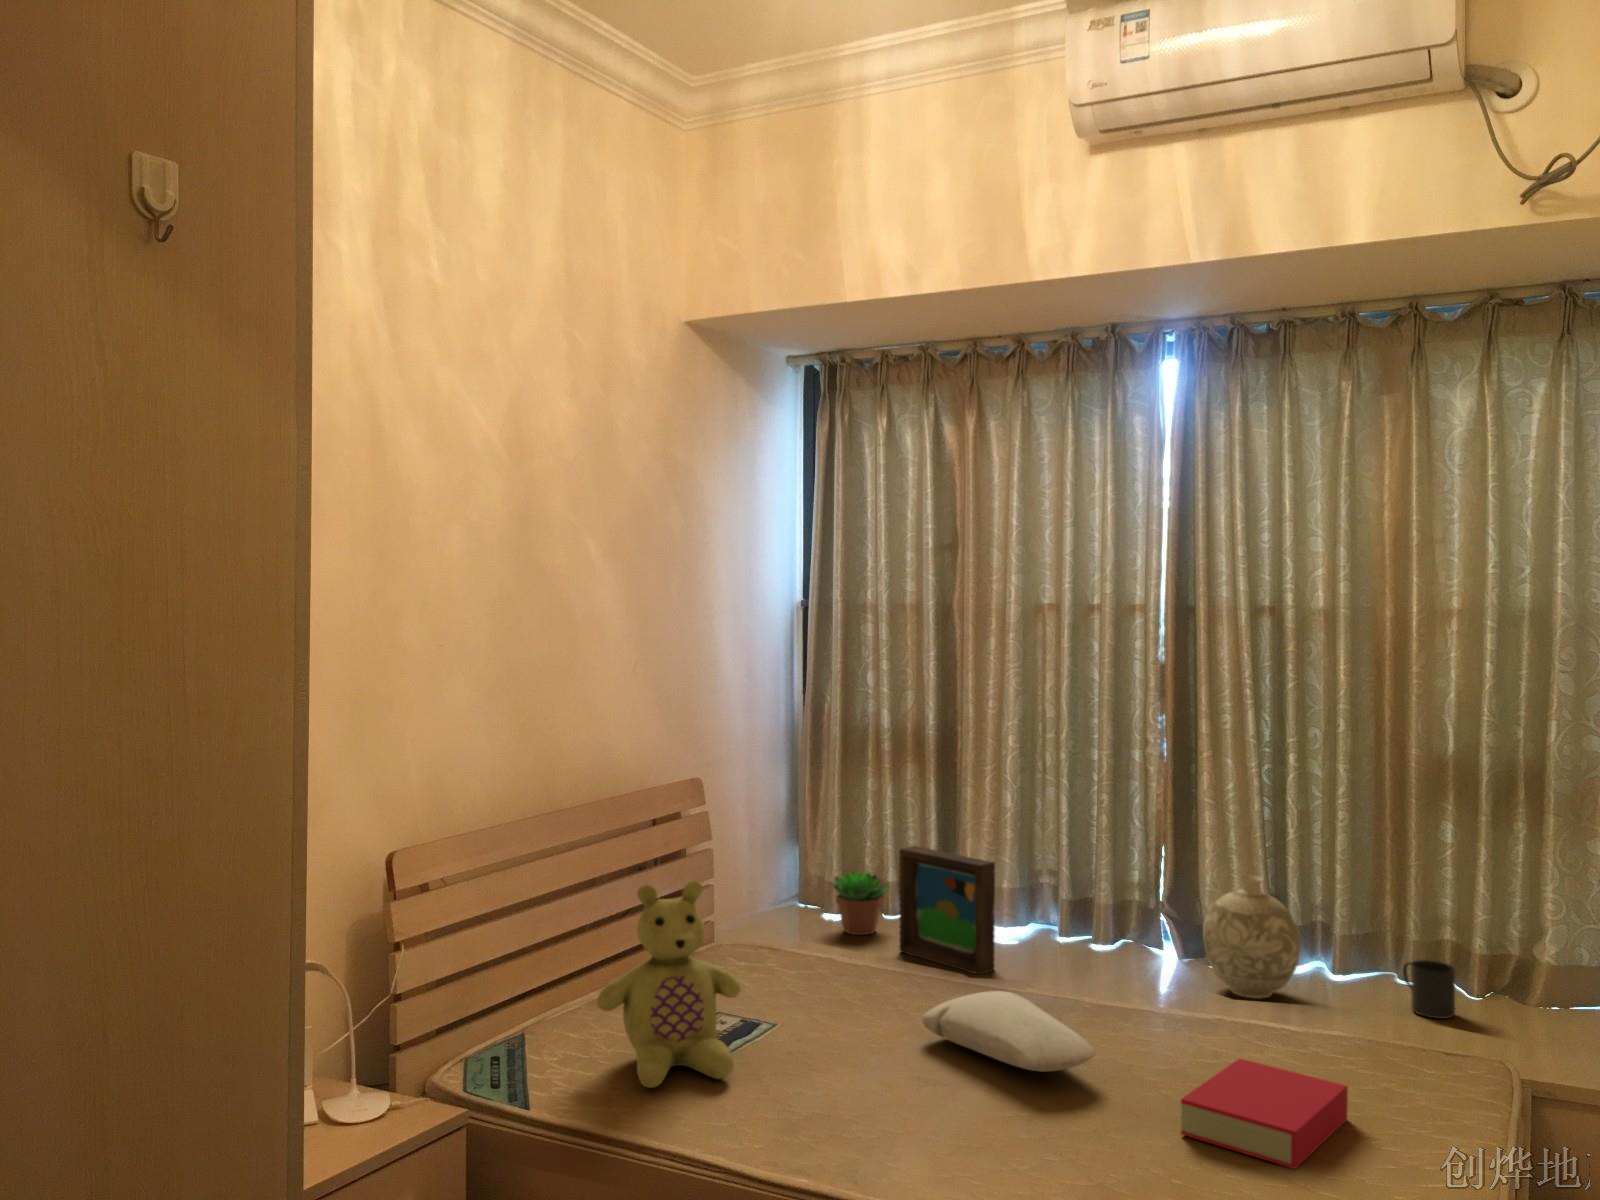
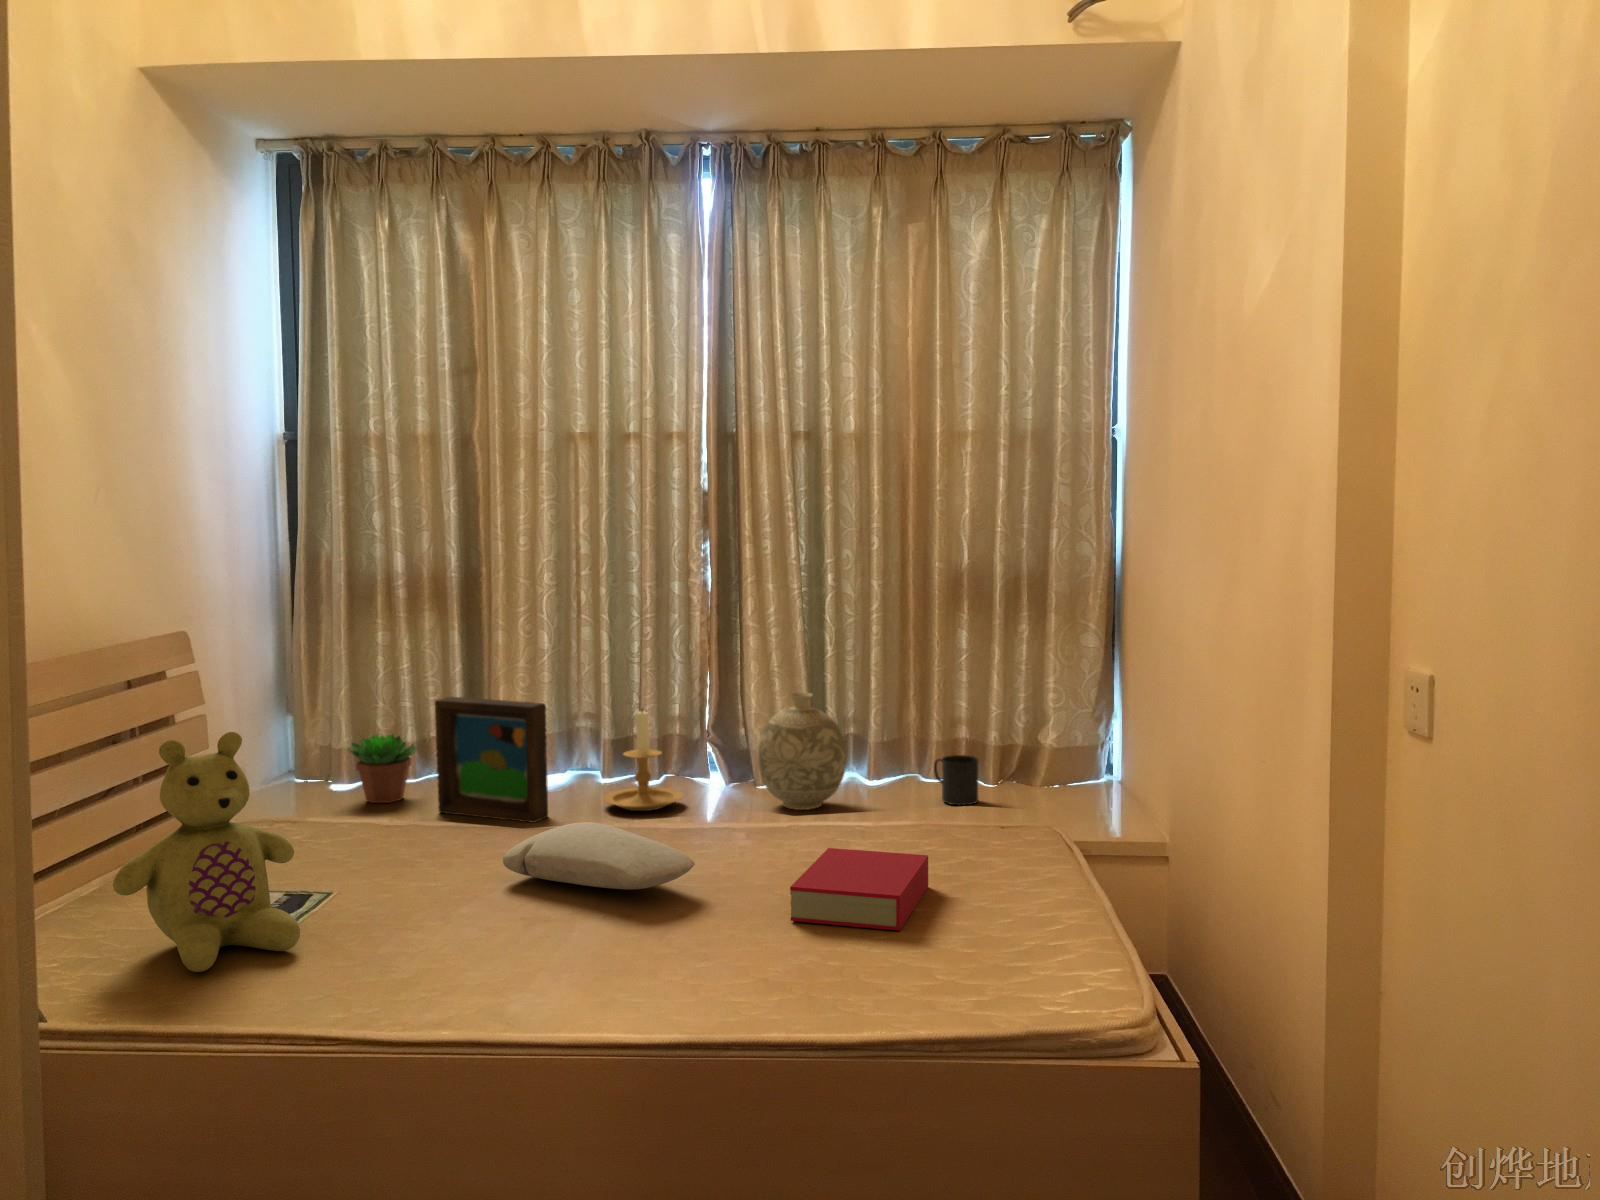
candle holder: none [1048,874,1128,976] -> present [603,709,683,811]

